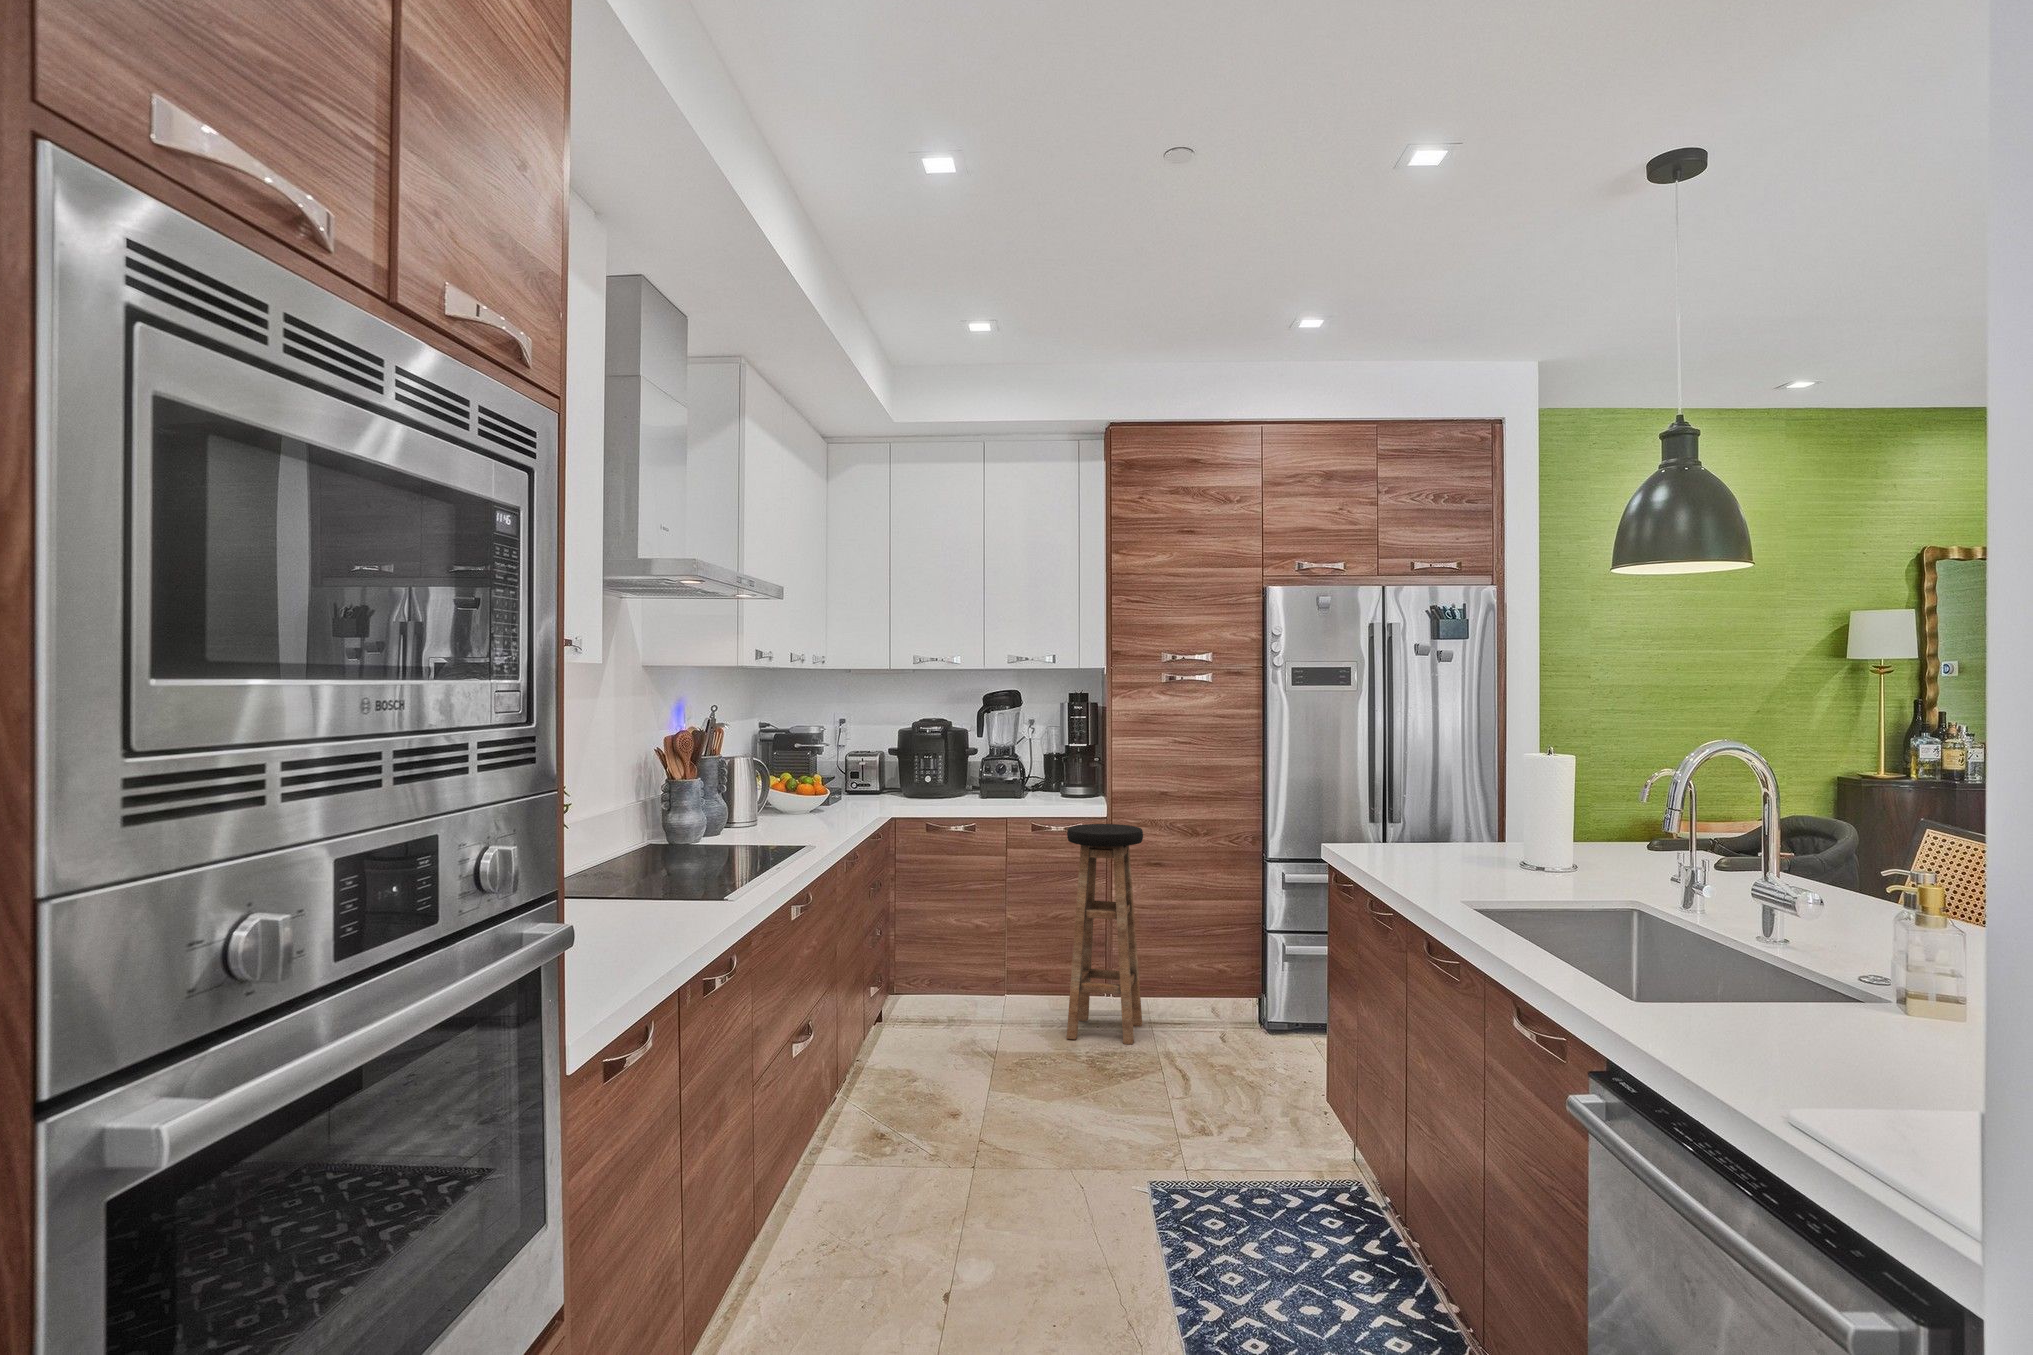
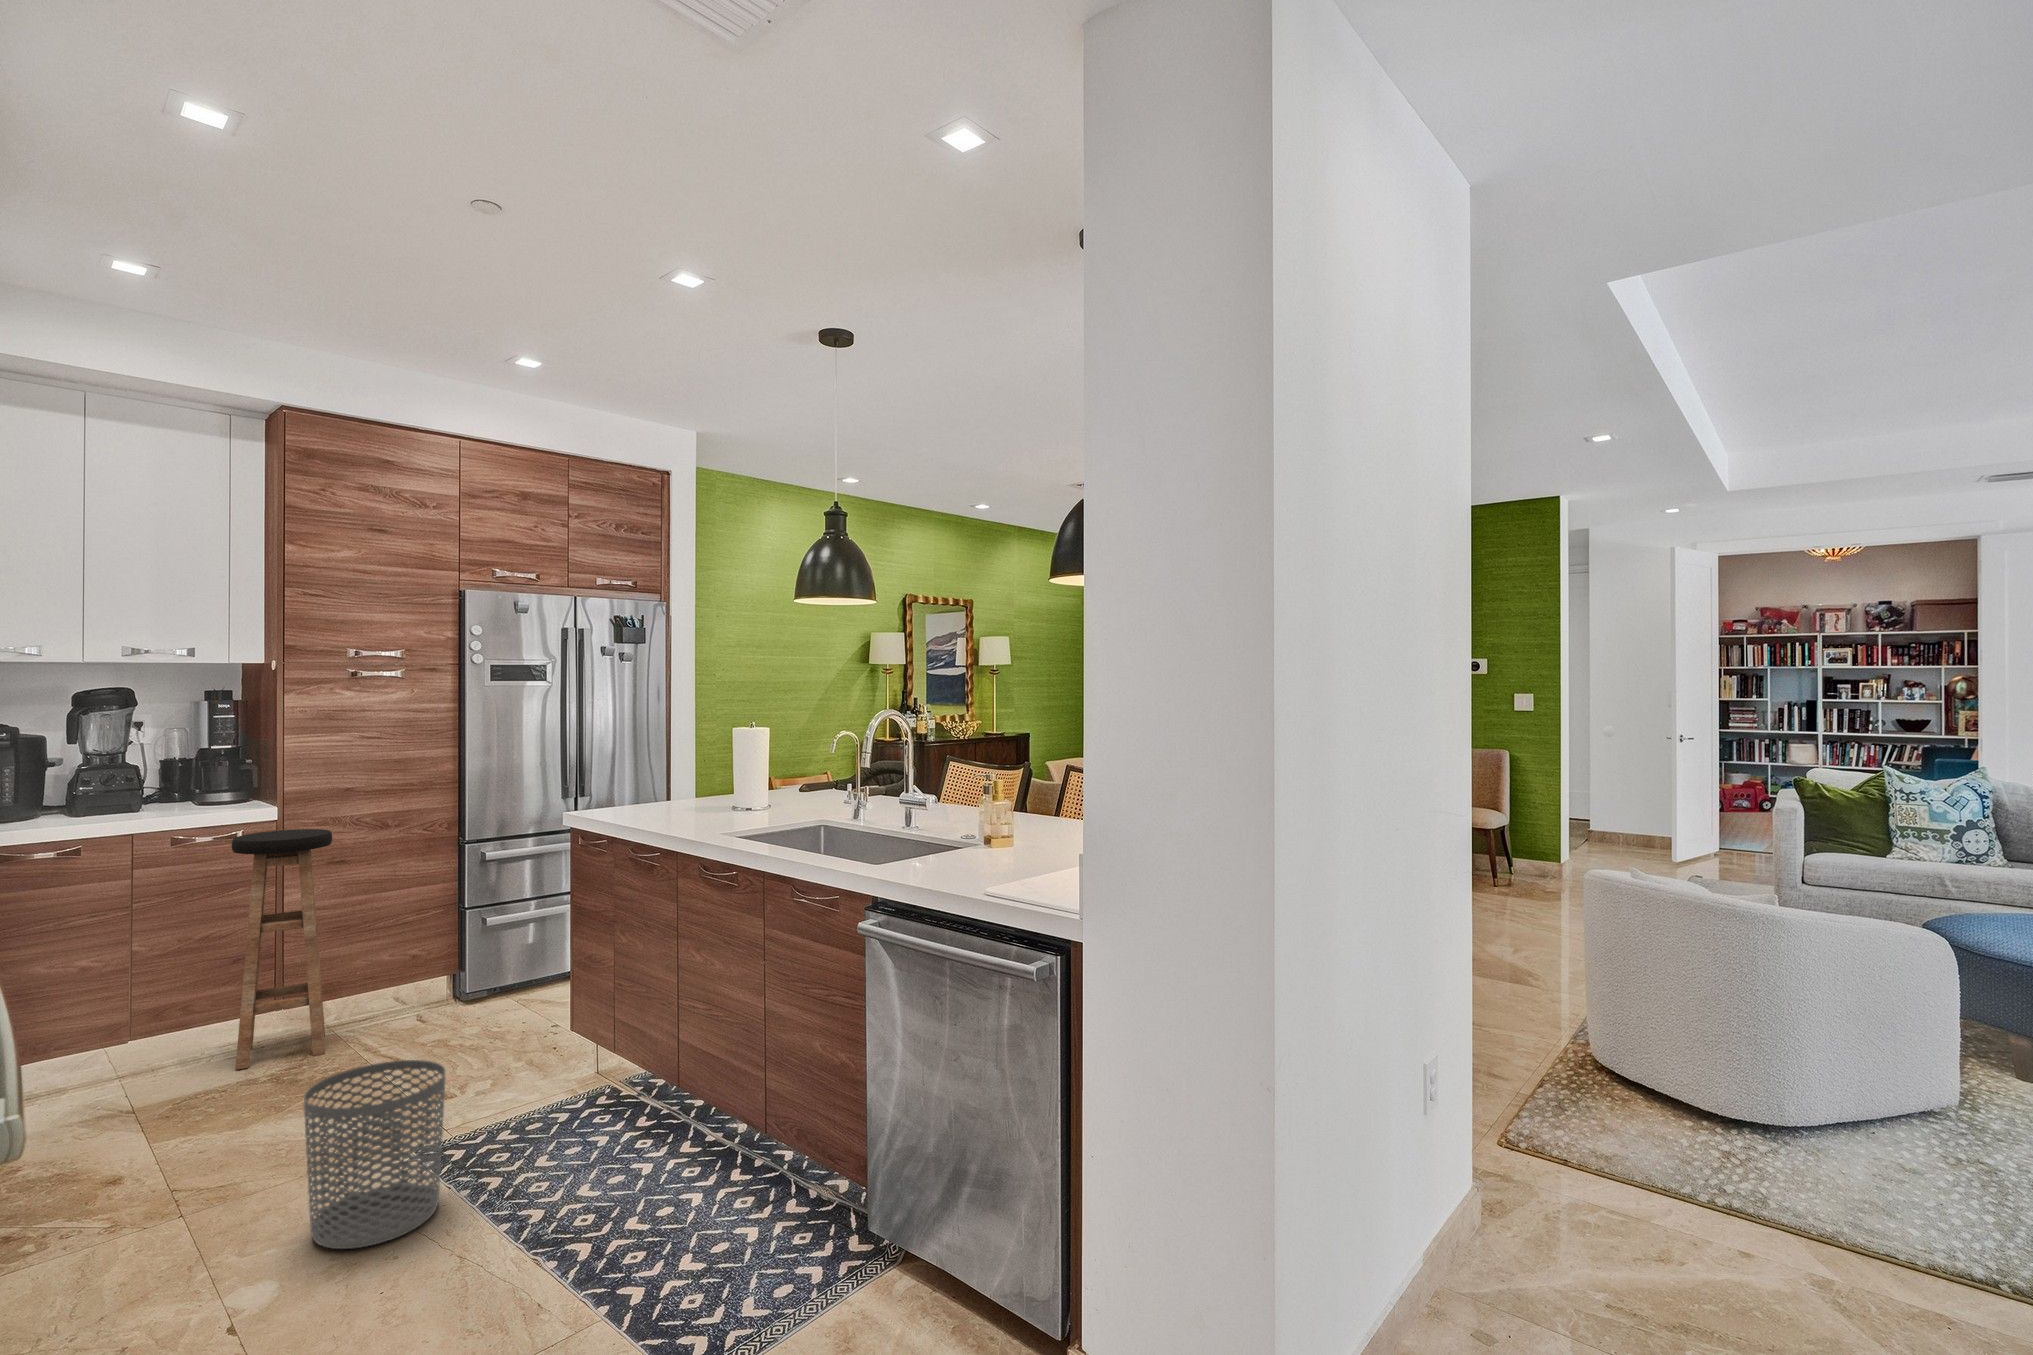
waste bin: none [1022,1081,1144,1274] -> present [304,1060,445,1249]

